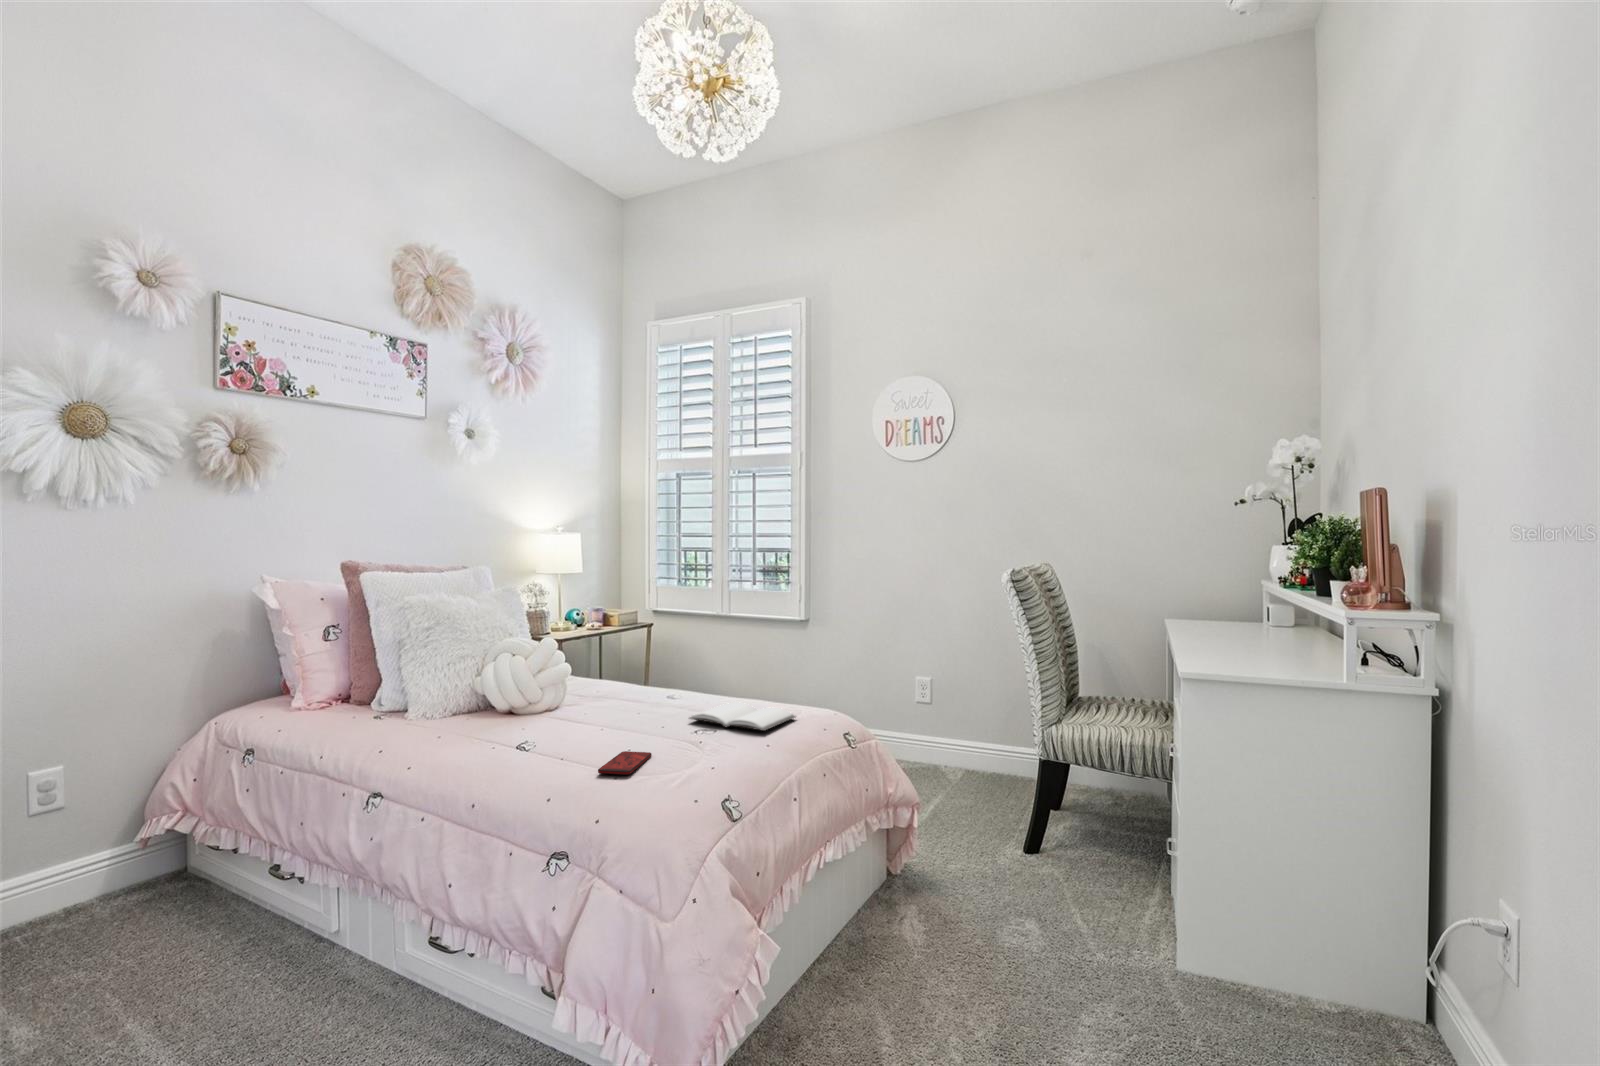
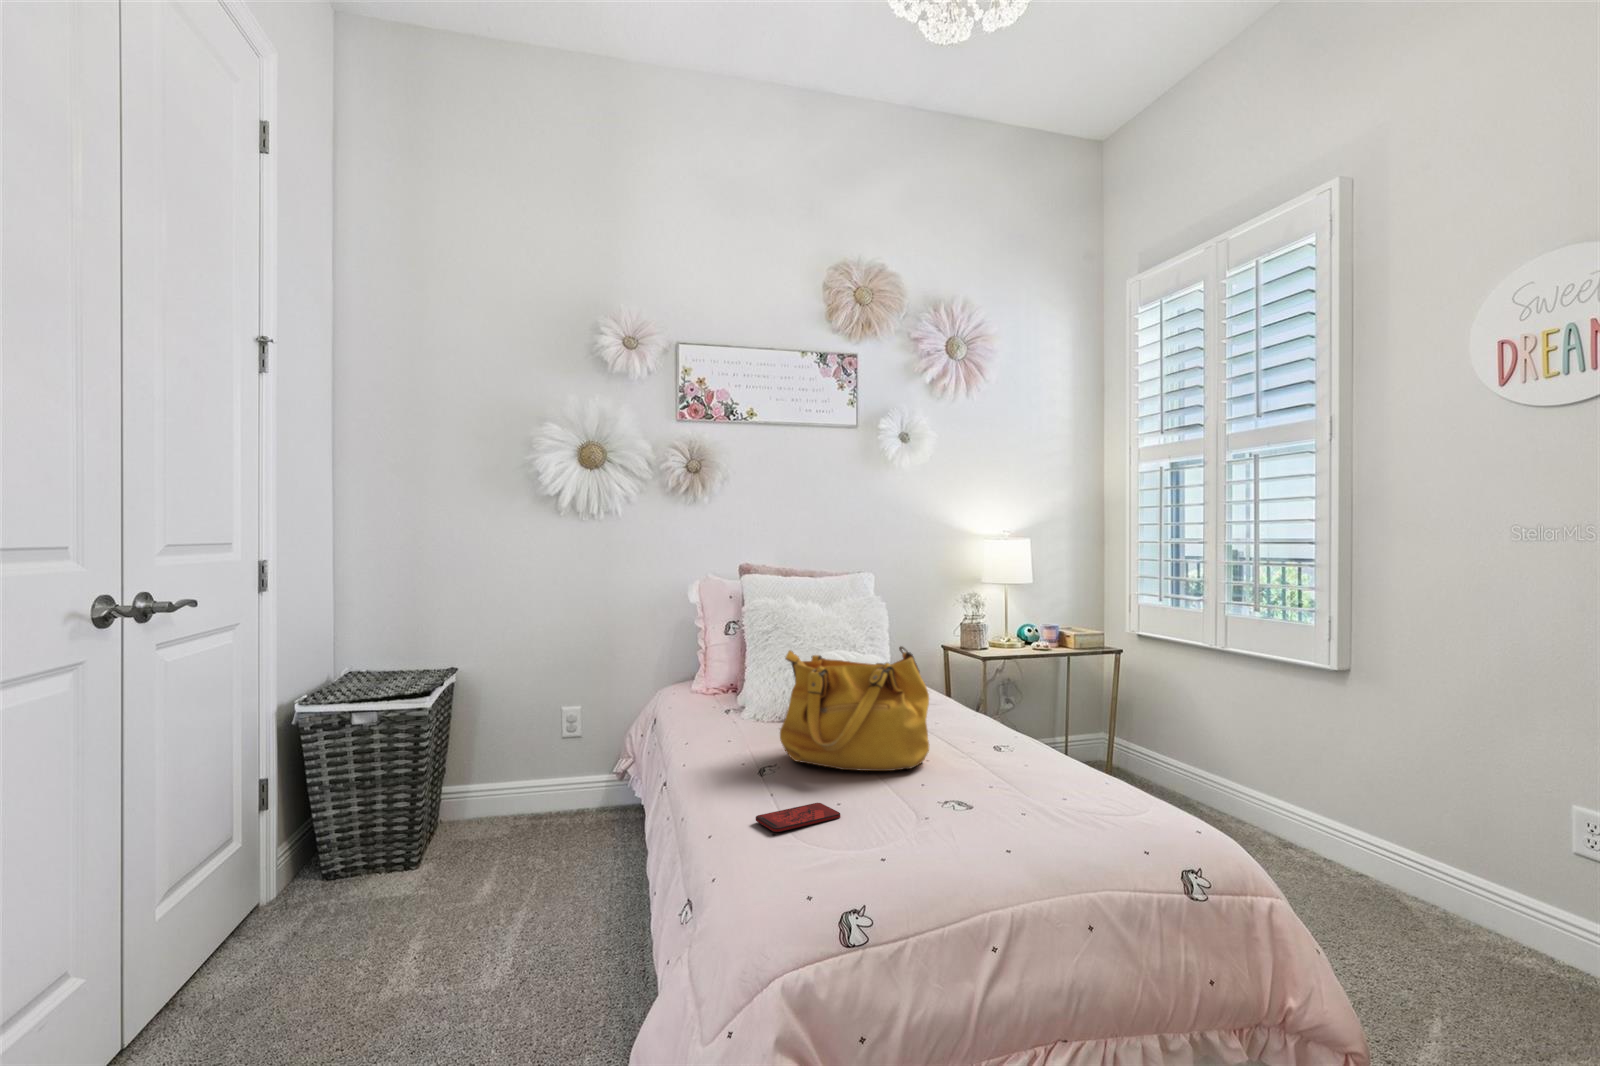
handbag: none [525,623,651,734] -> present [780,646,929,771]
book: present [690,702,796,731] -> none [951,775,1095,827]

